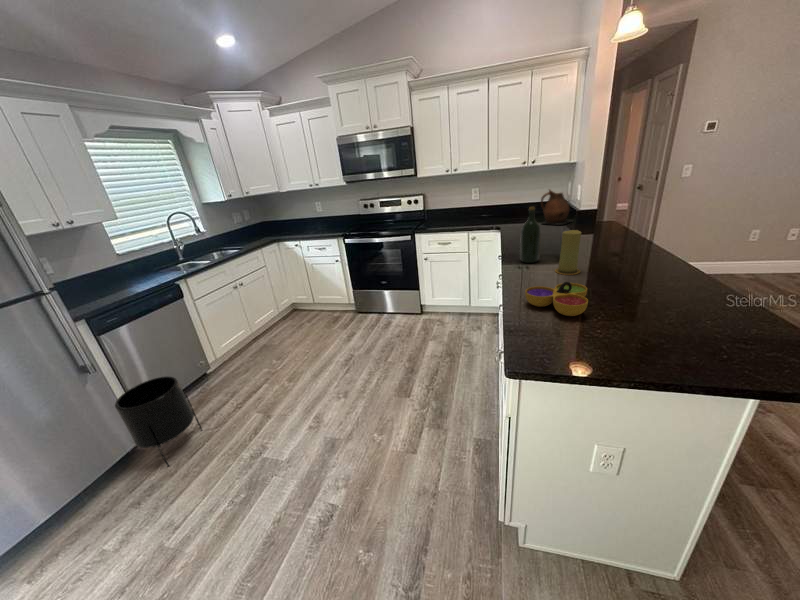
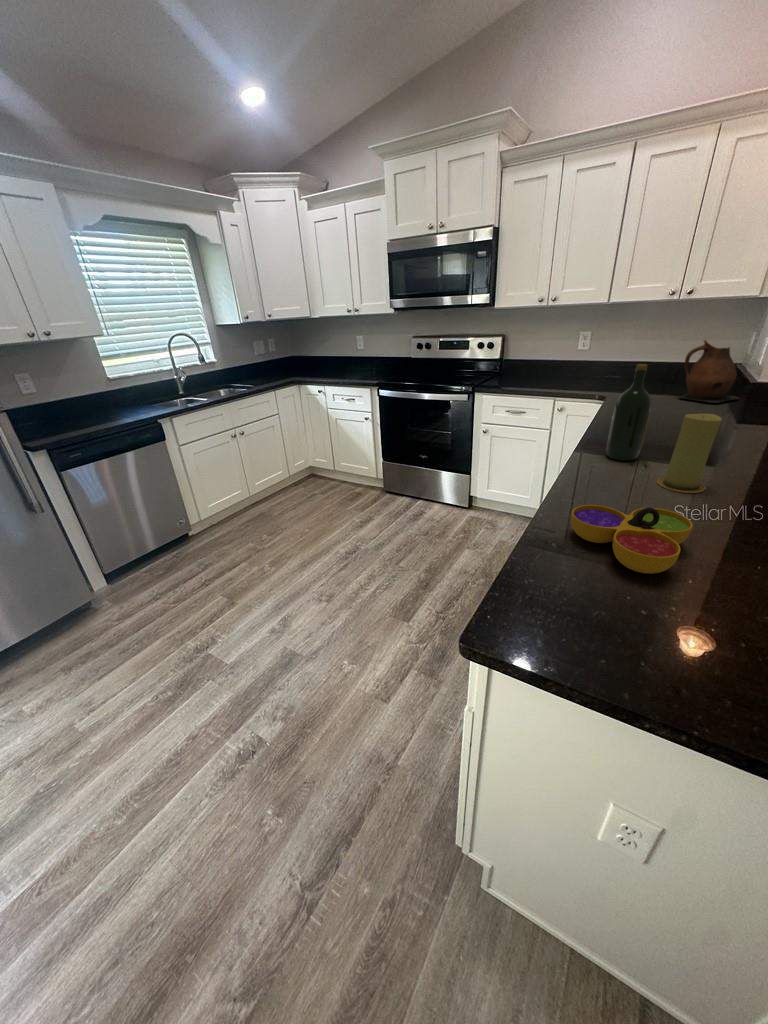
planter: present [115,376,202,467] -> none [61,531,161,635]

